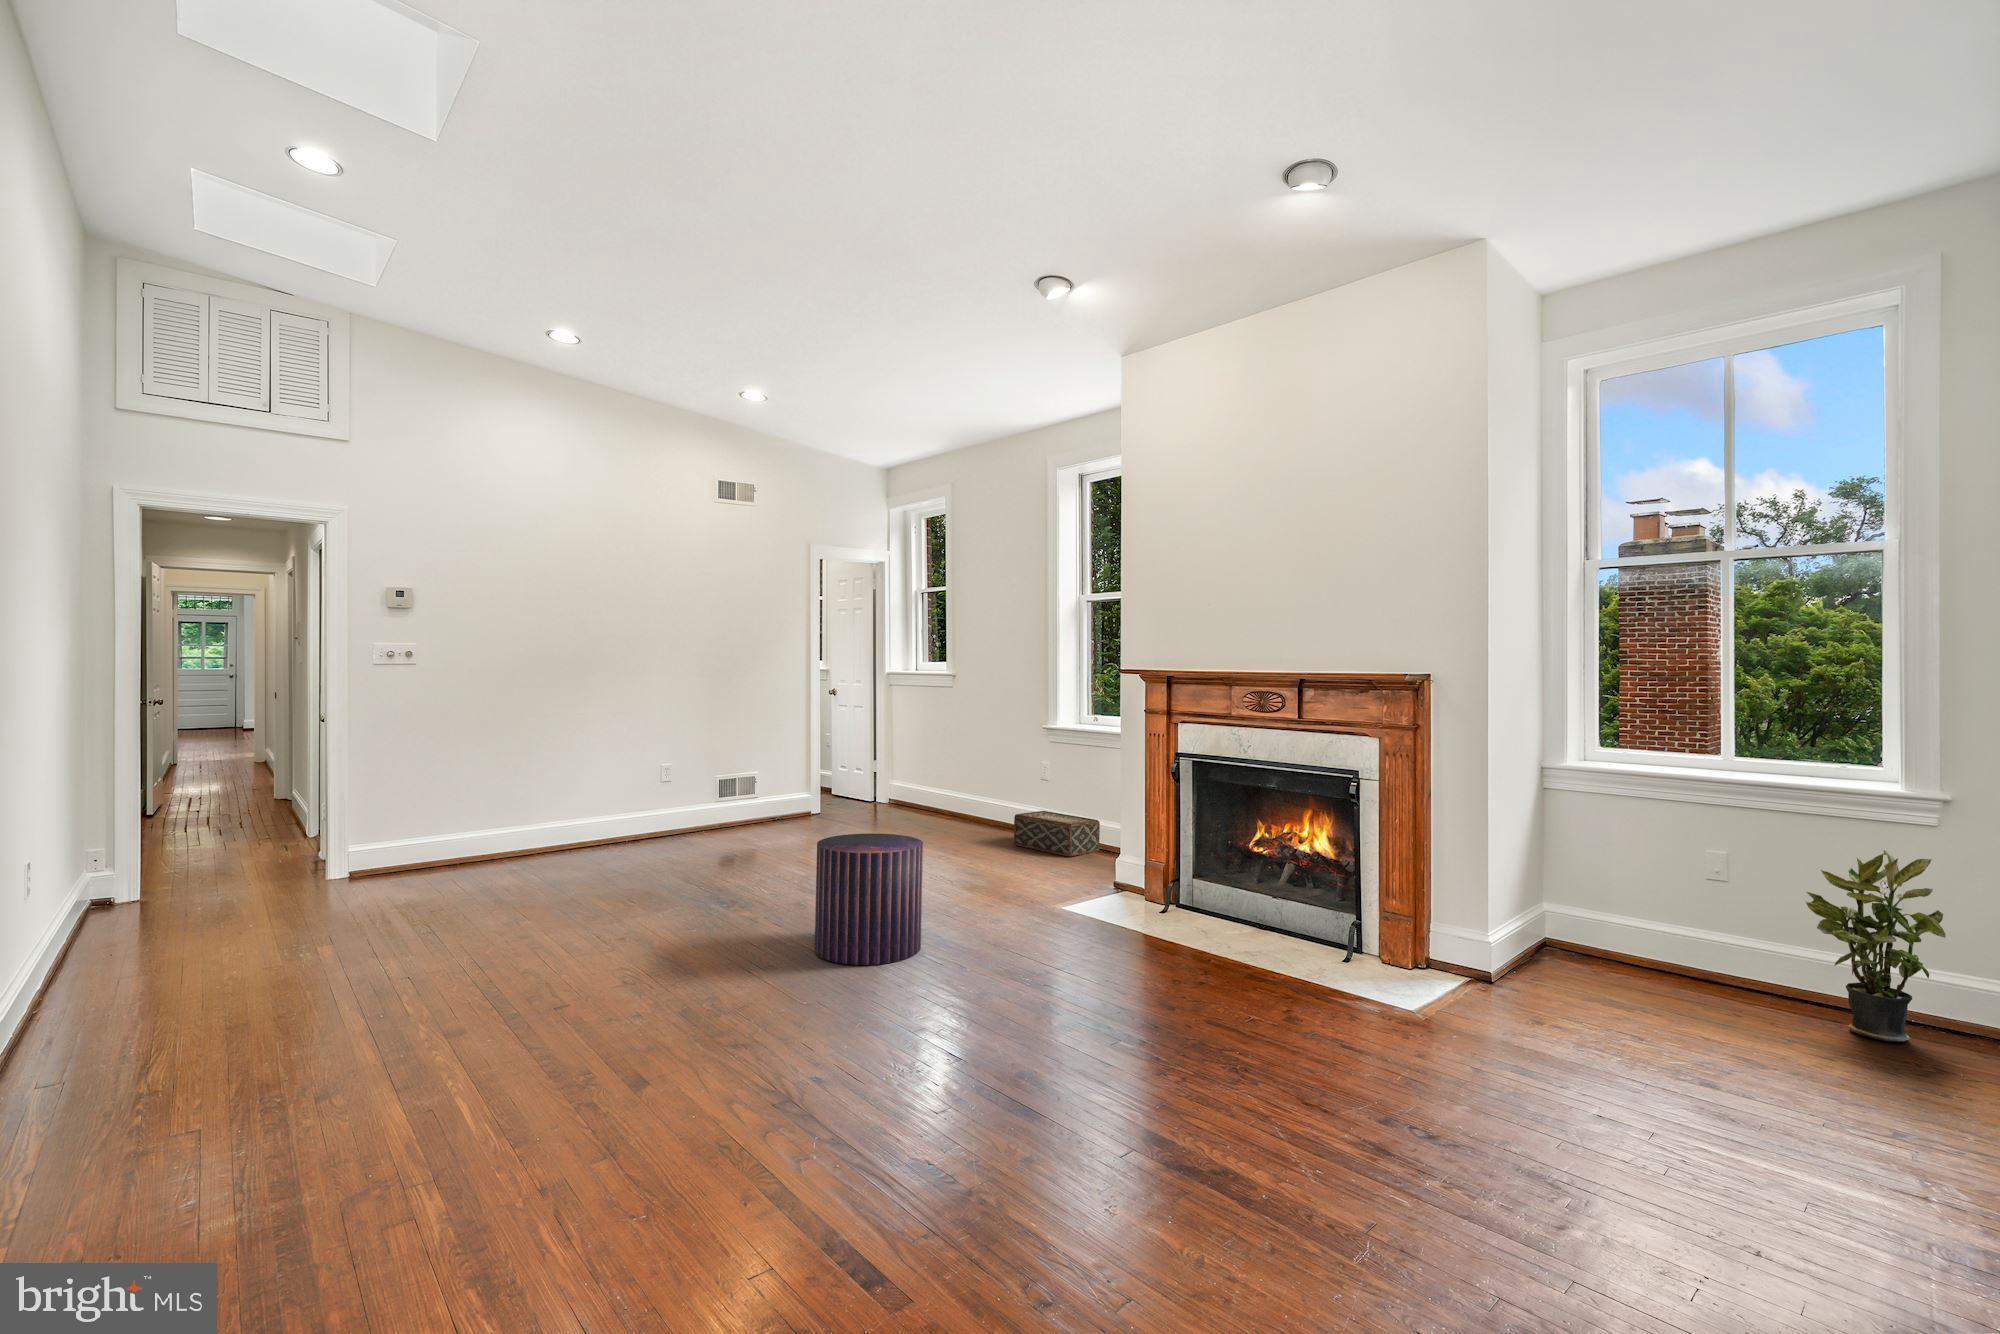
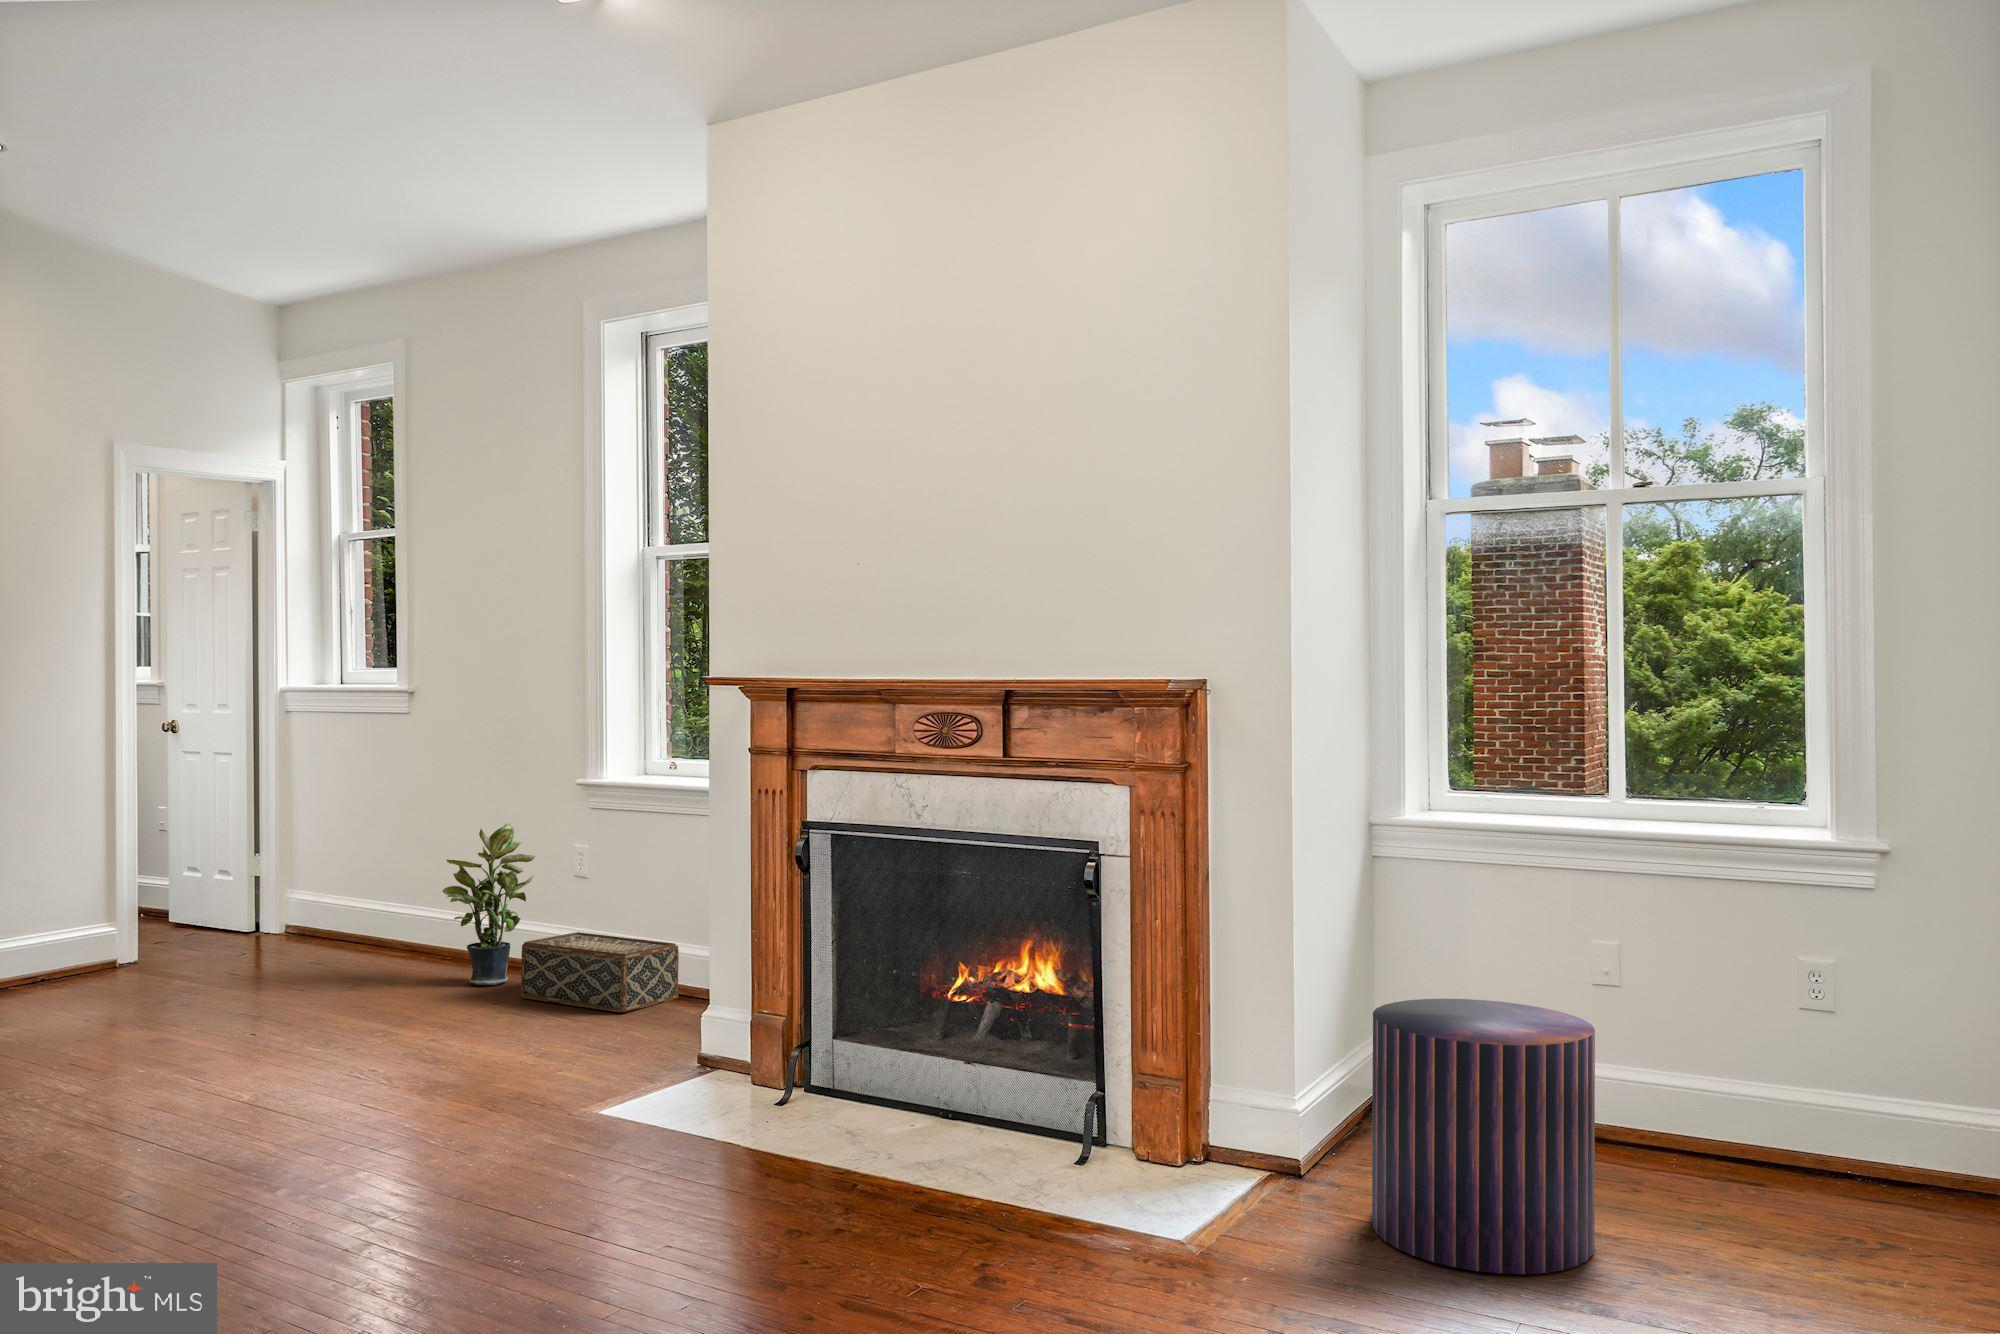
pouf: present [815,833,923,965] -> present [1372,999,1595,1274]
potted plant: present [1806,850,1946,1042] -> present [443,824,535,986]

